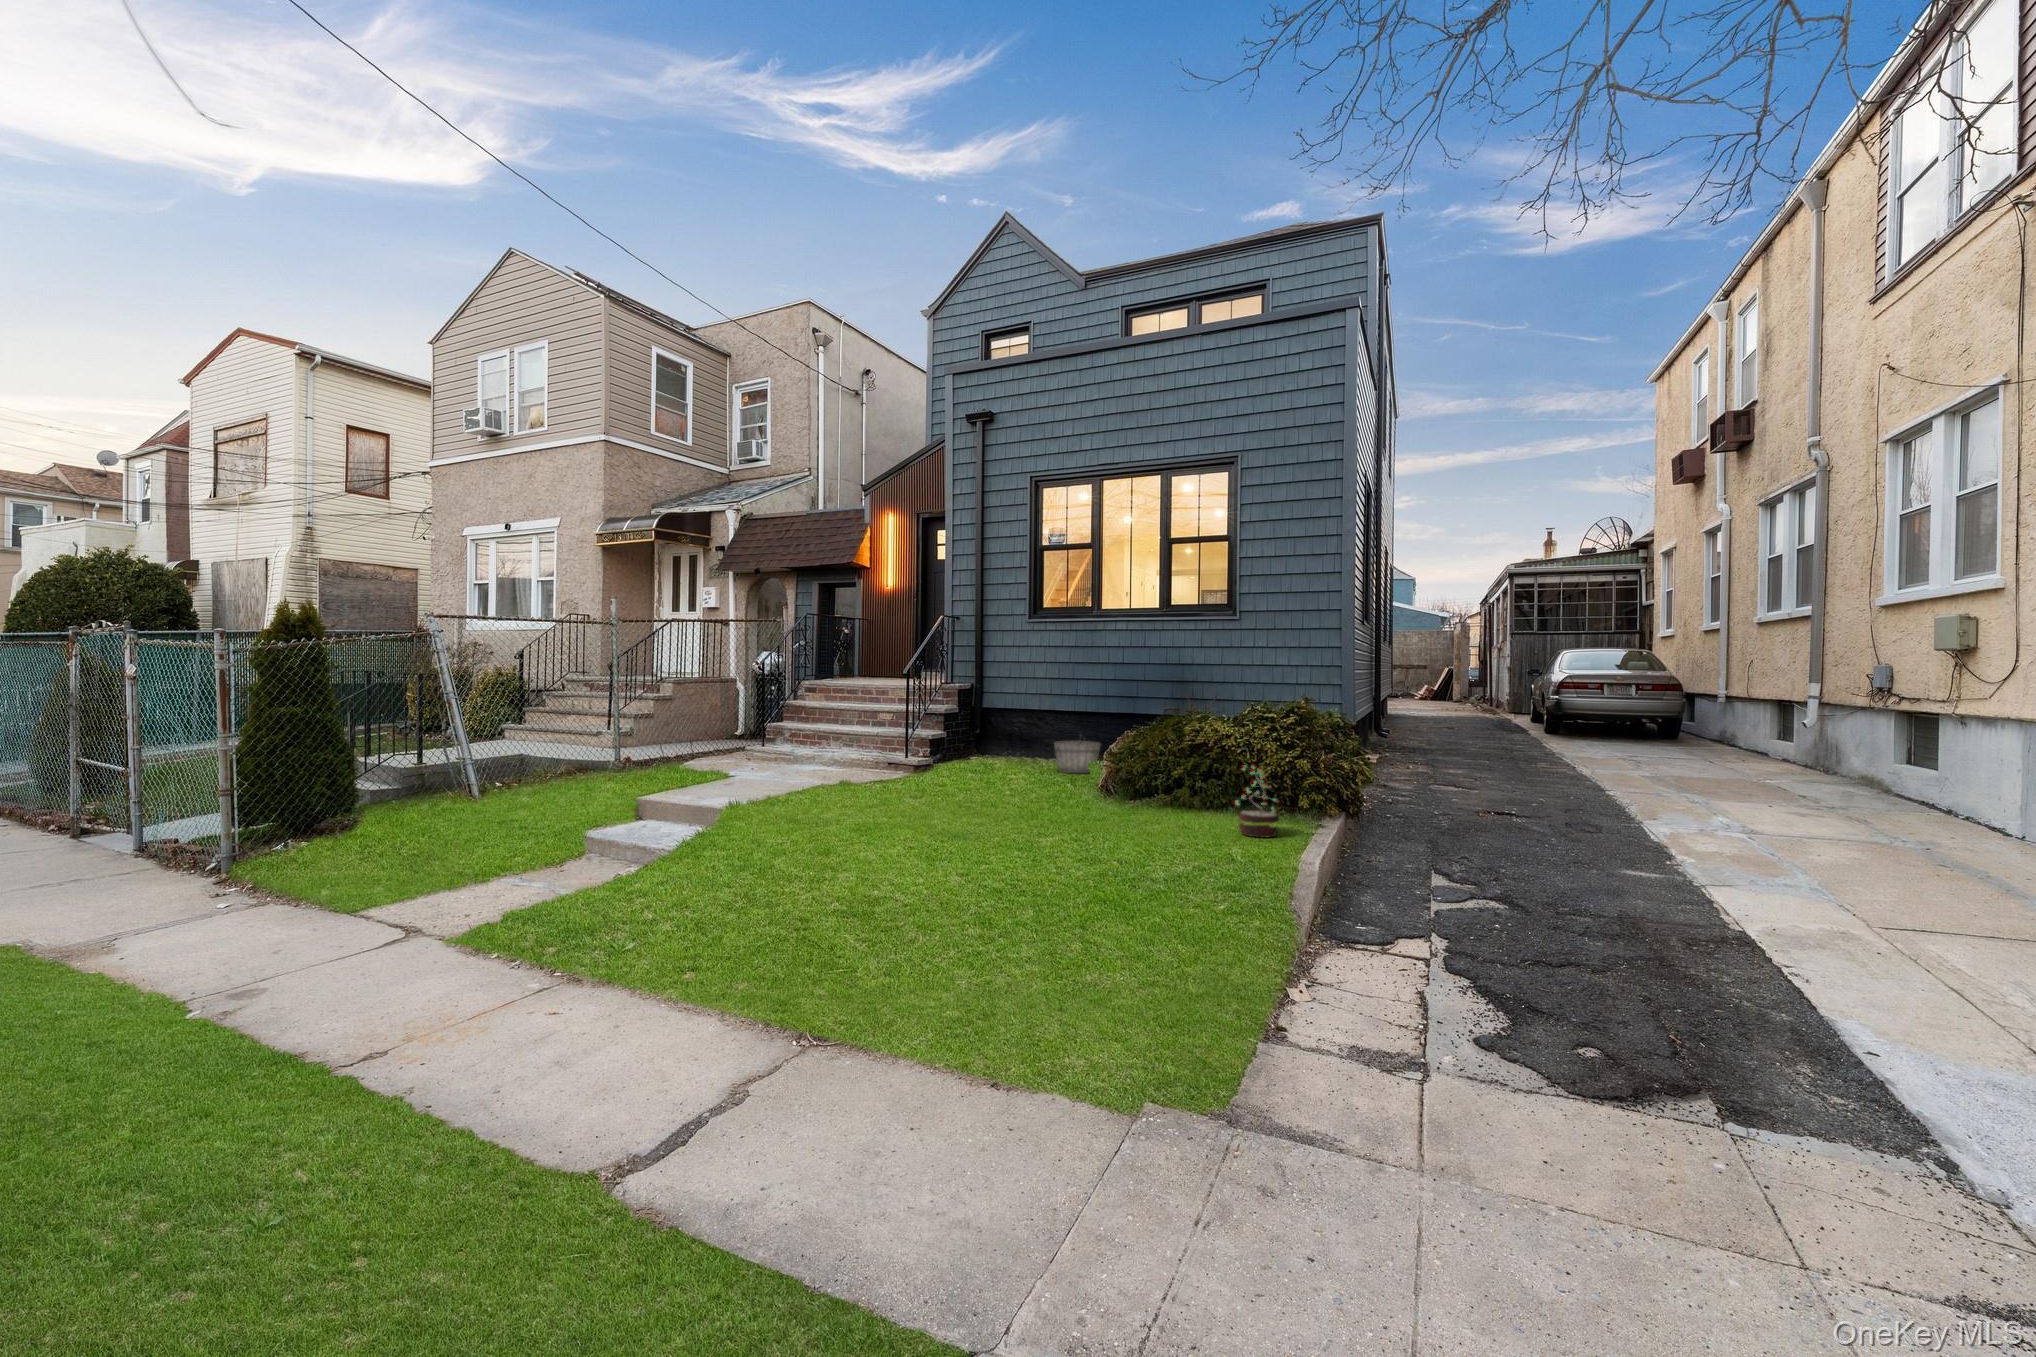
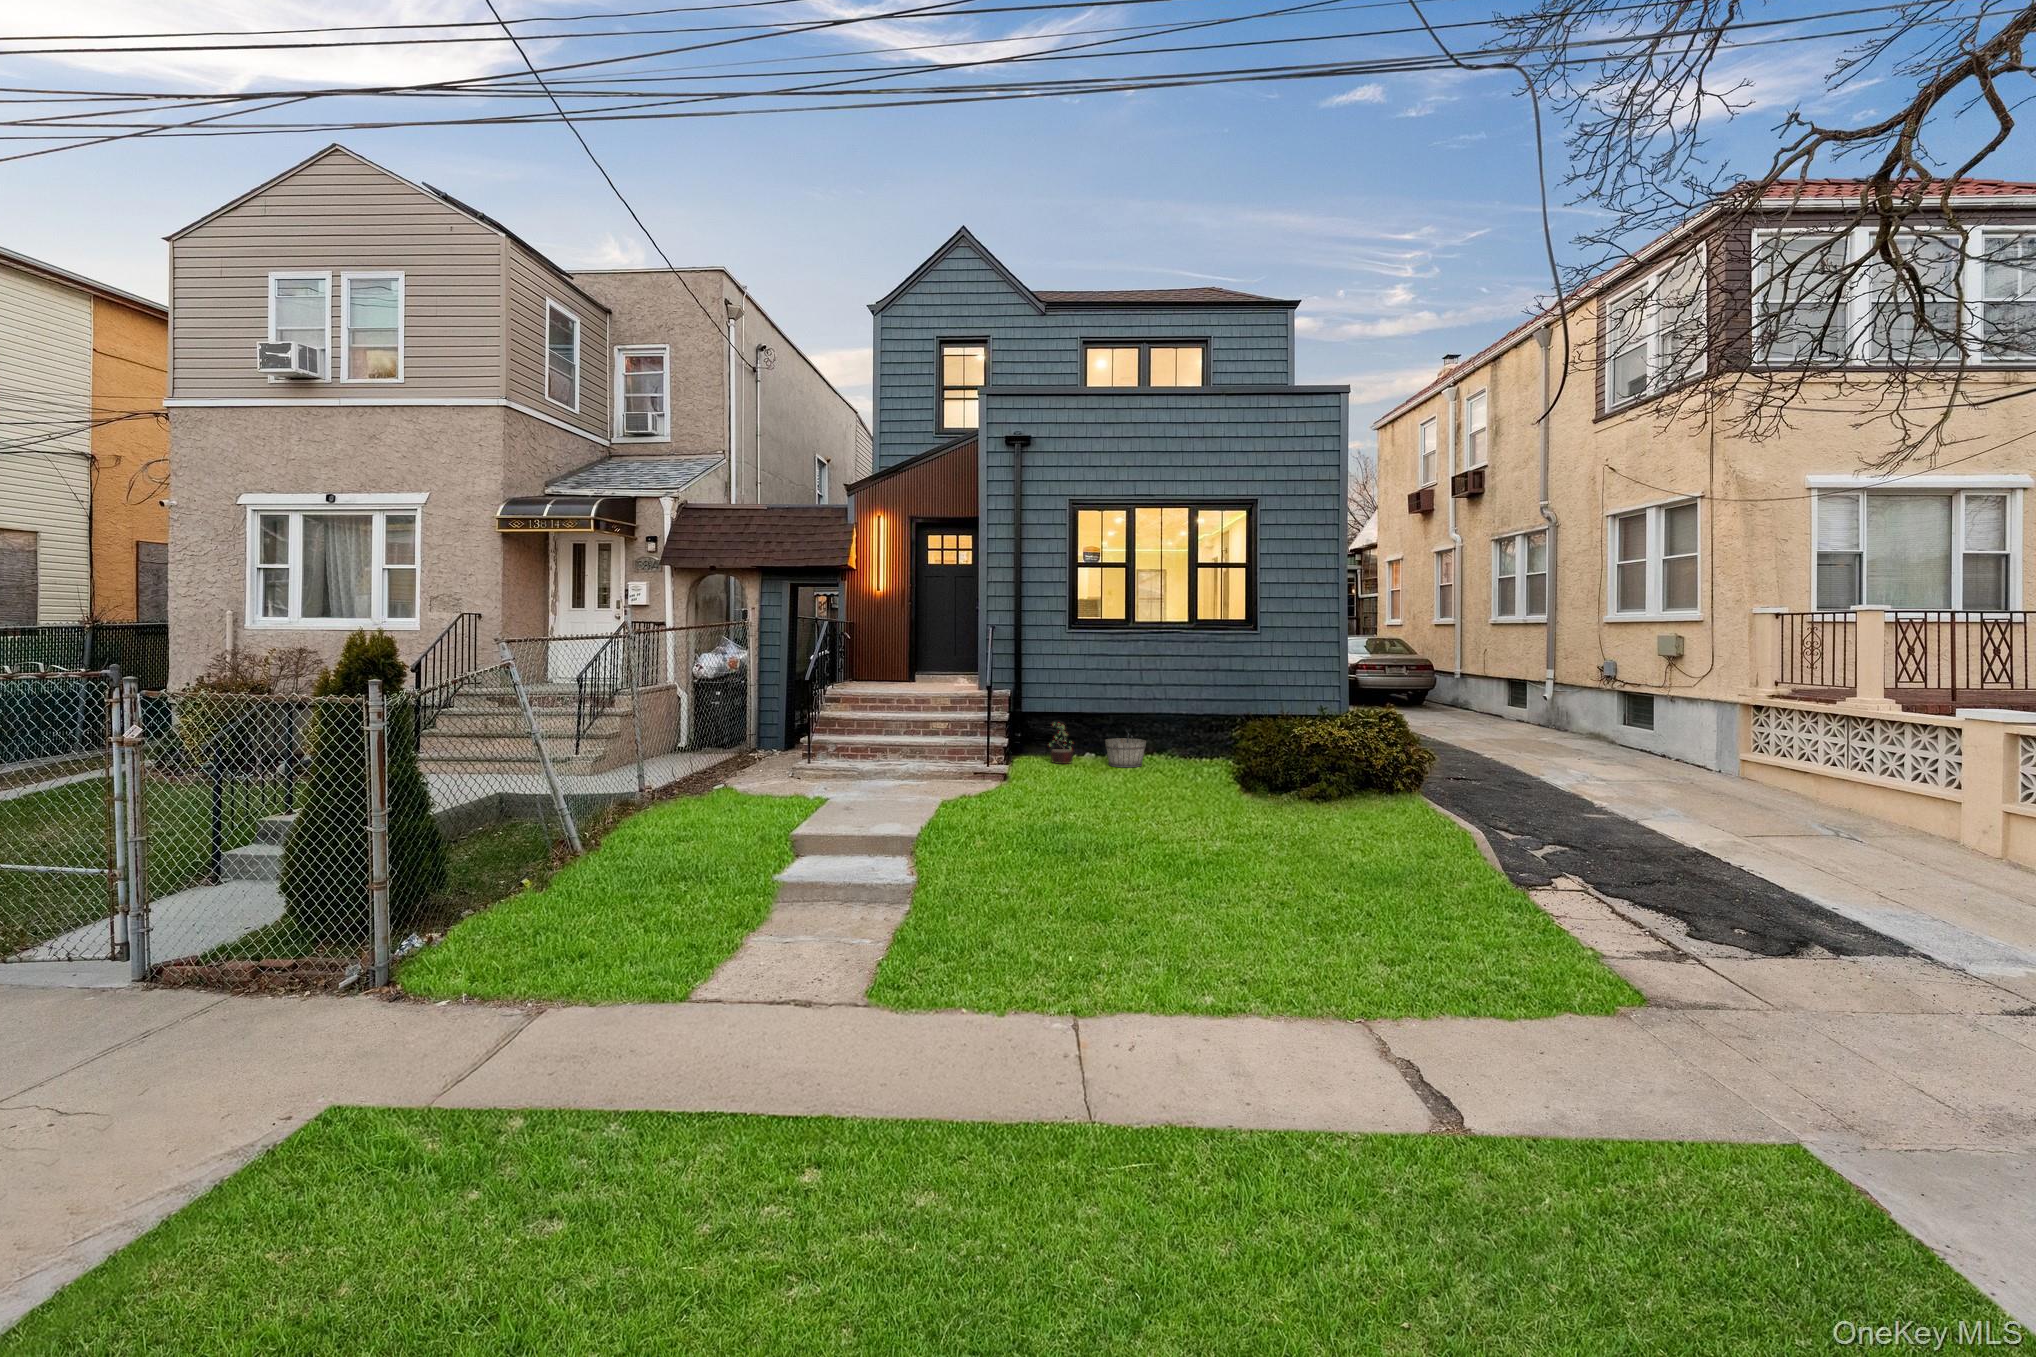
decorative plant: present [1235,765,1279,838] -> present [1049,725,1073,764]

